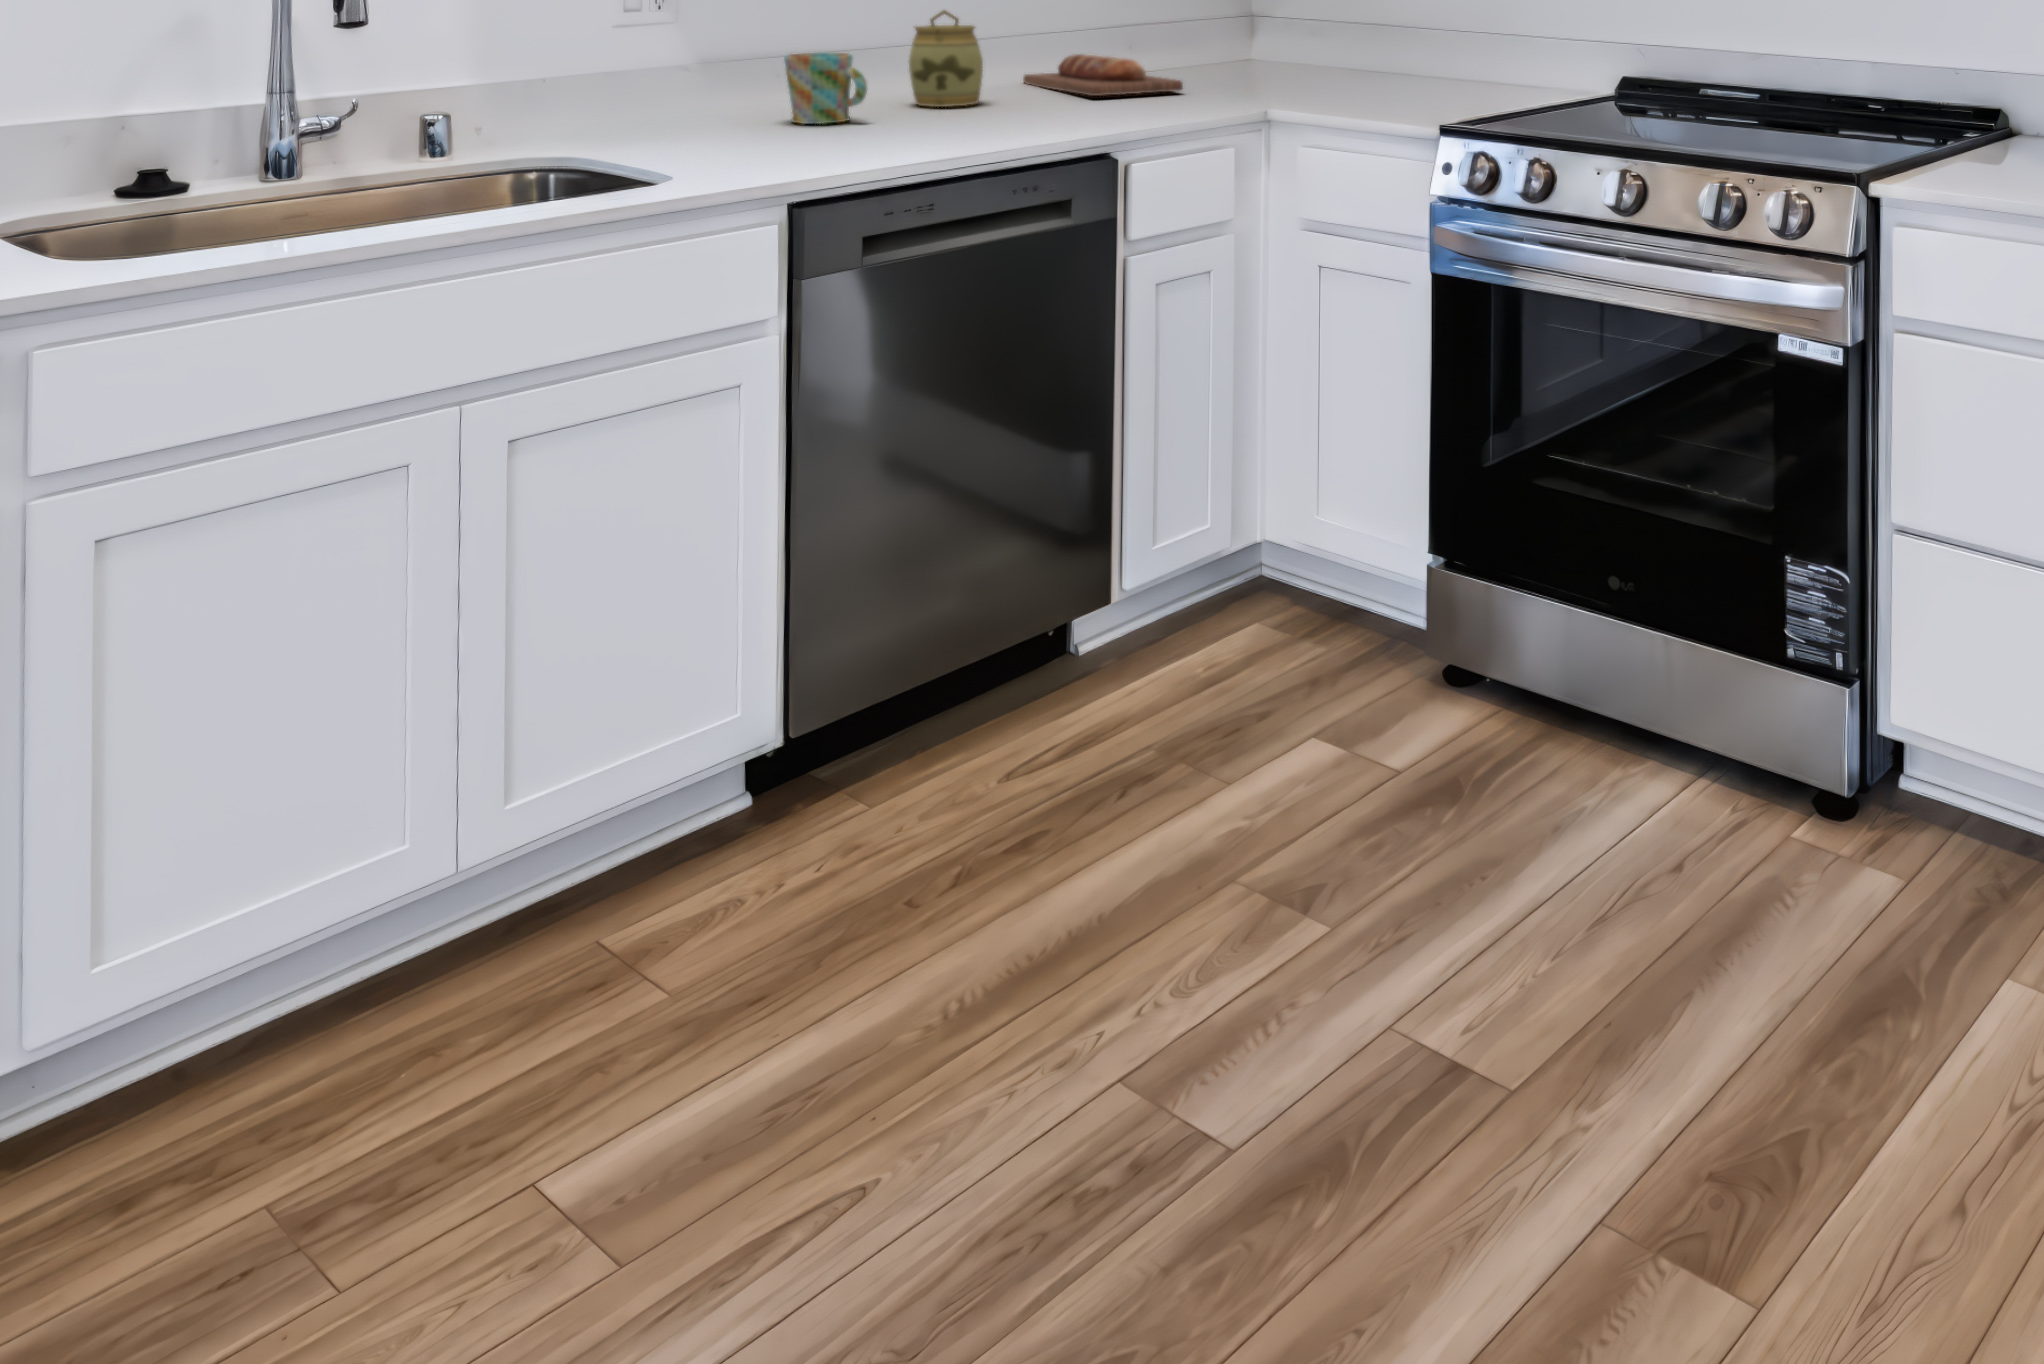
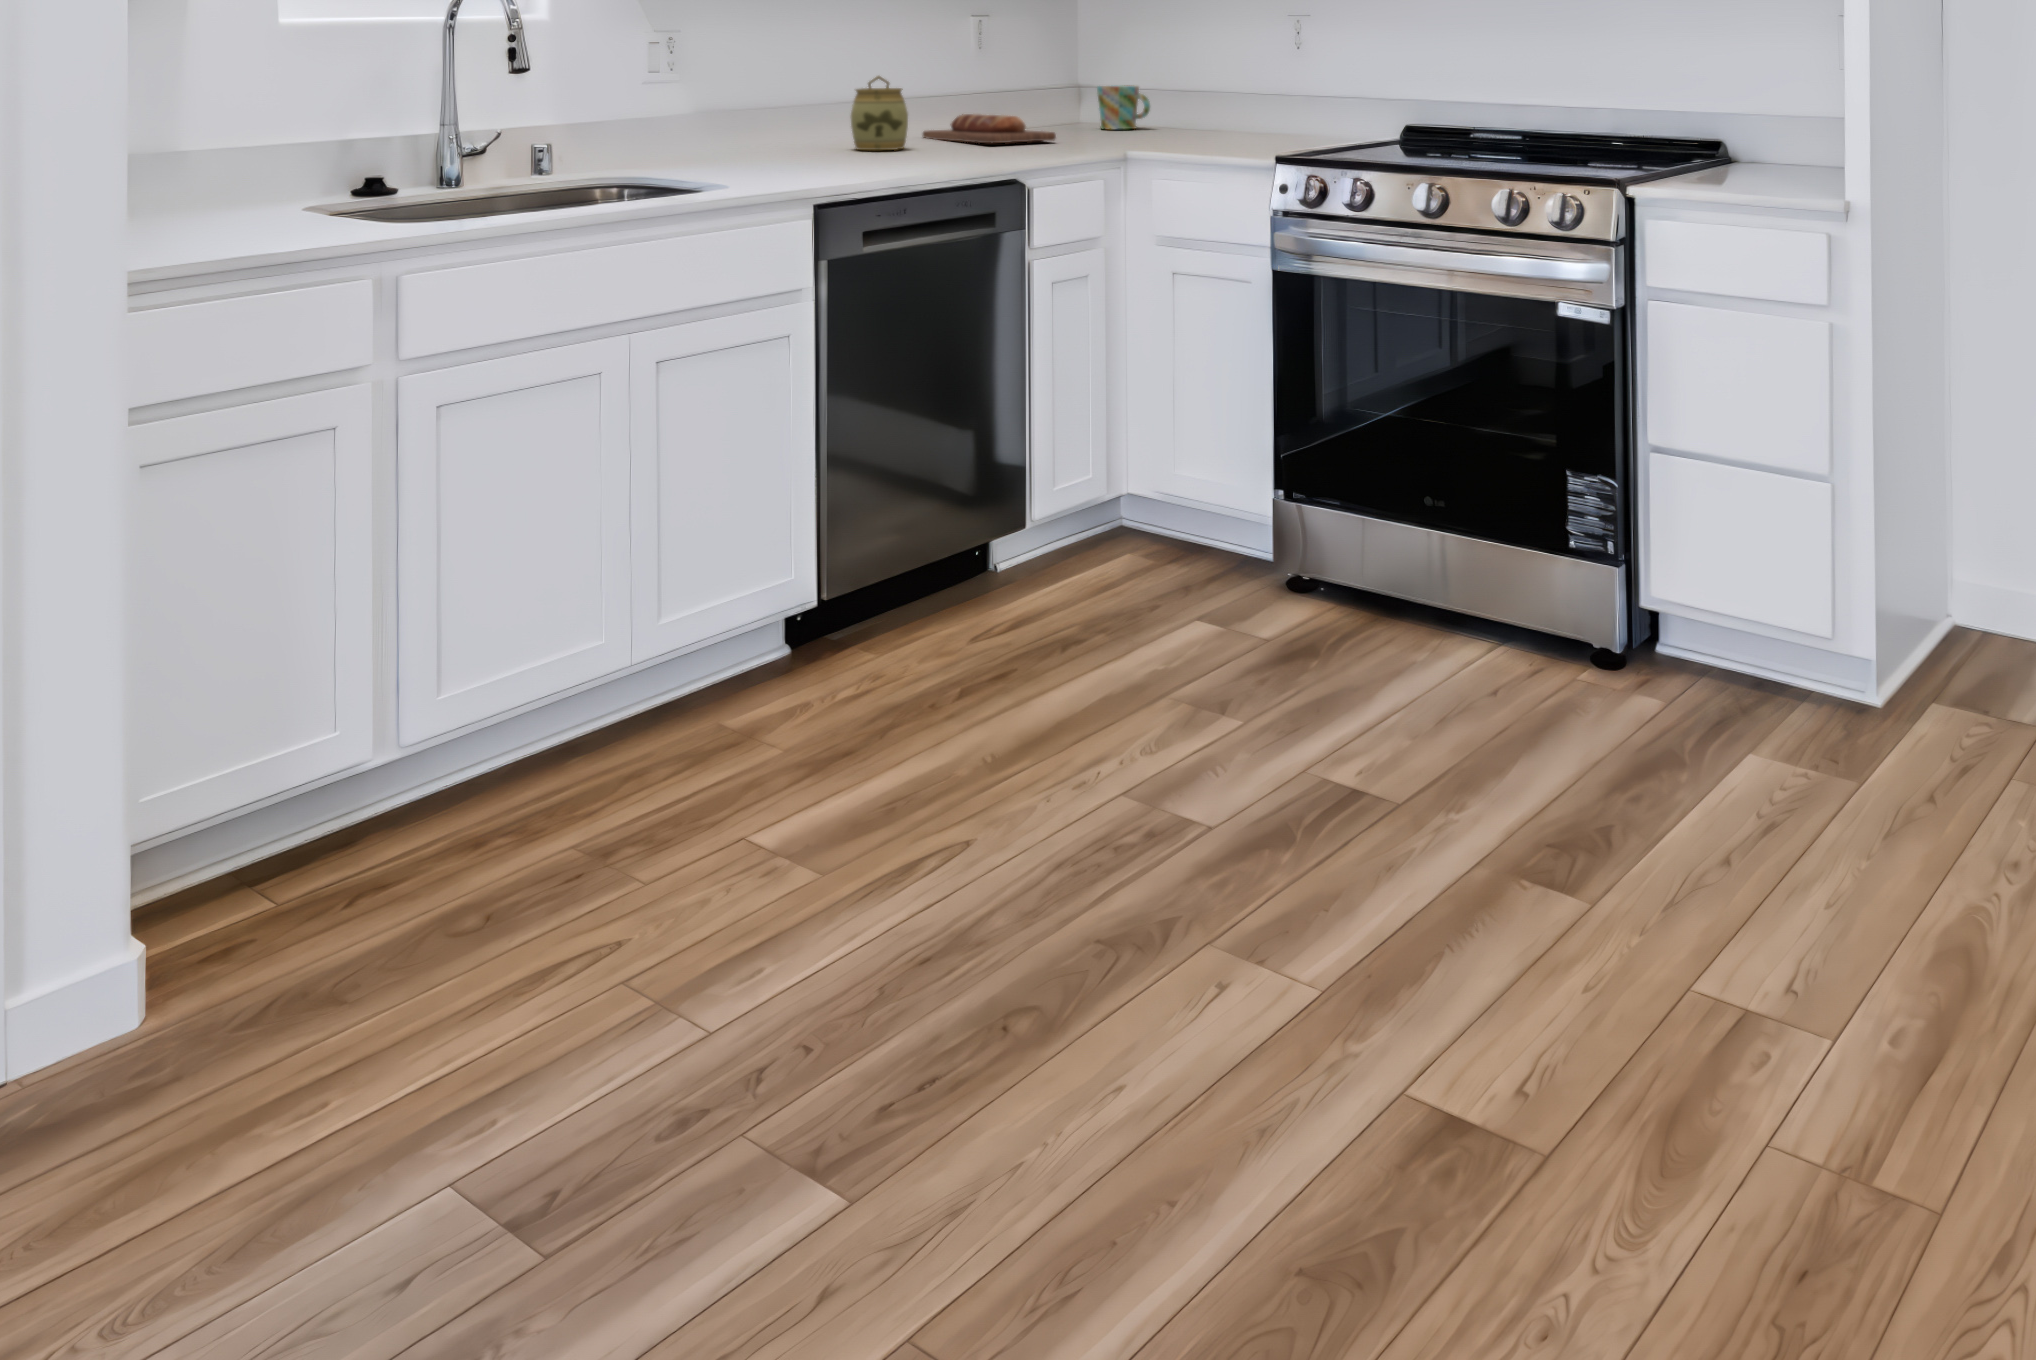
mug: present [784,53,867,124] -> present [1097,85,1150,130]

